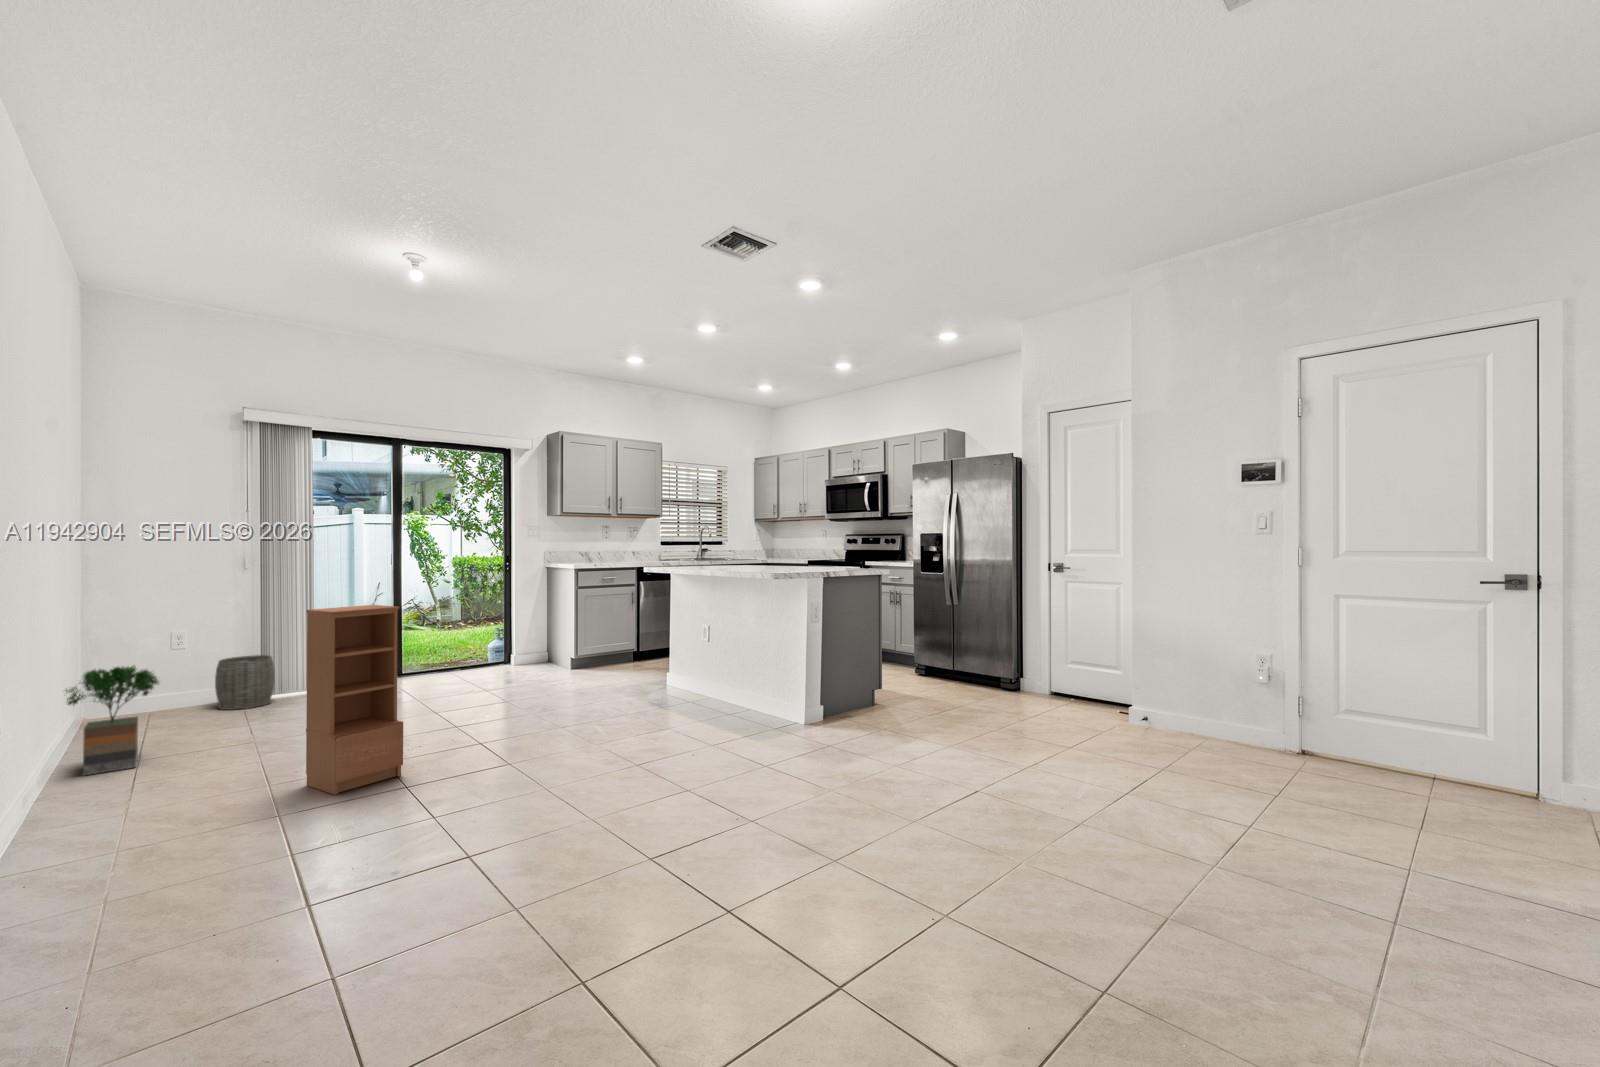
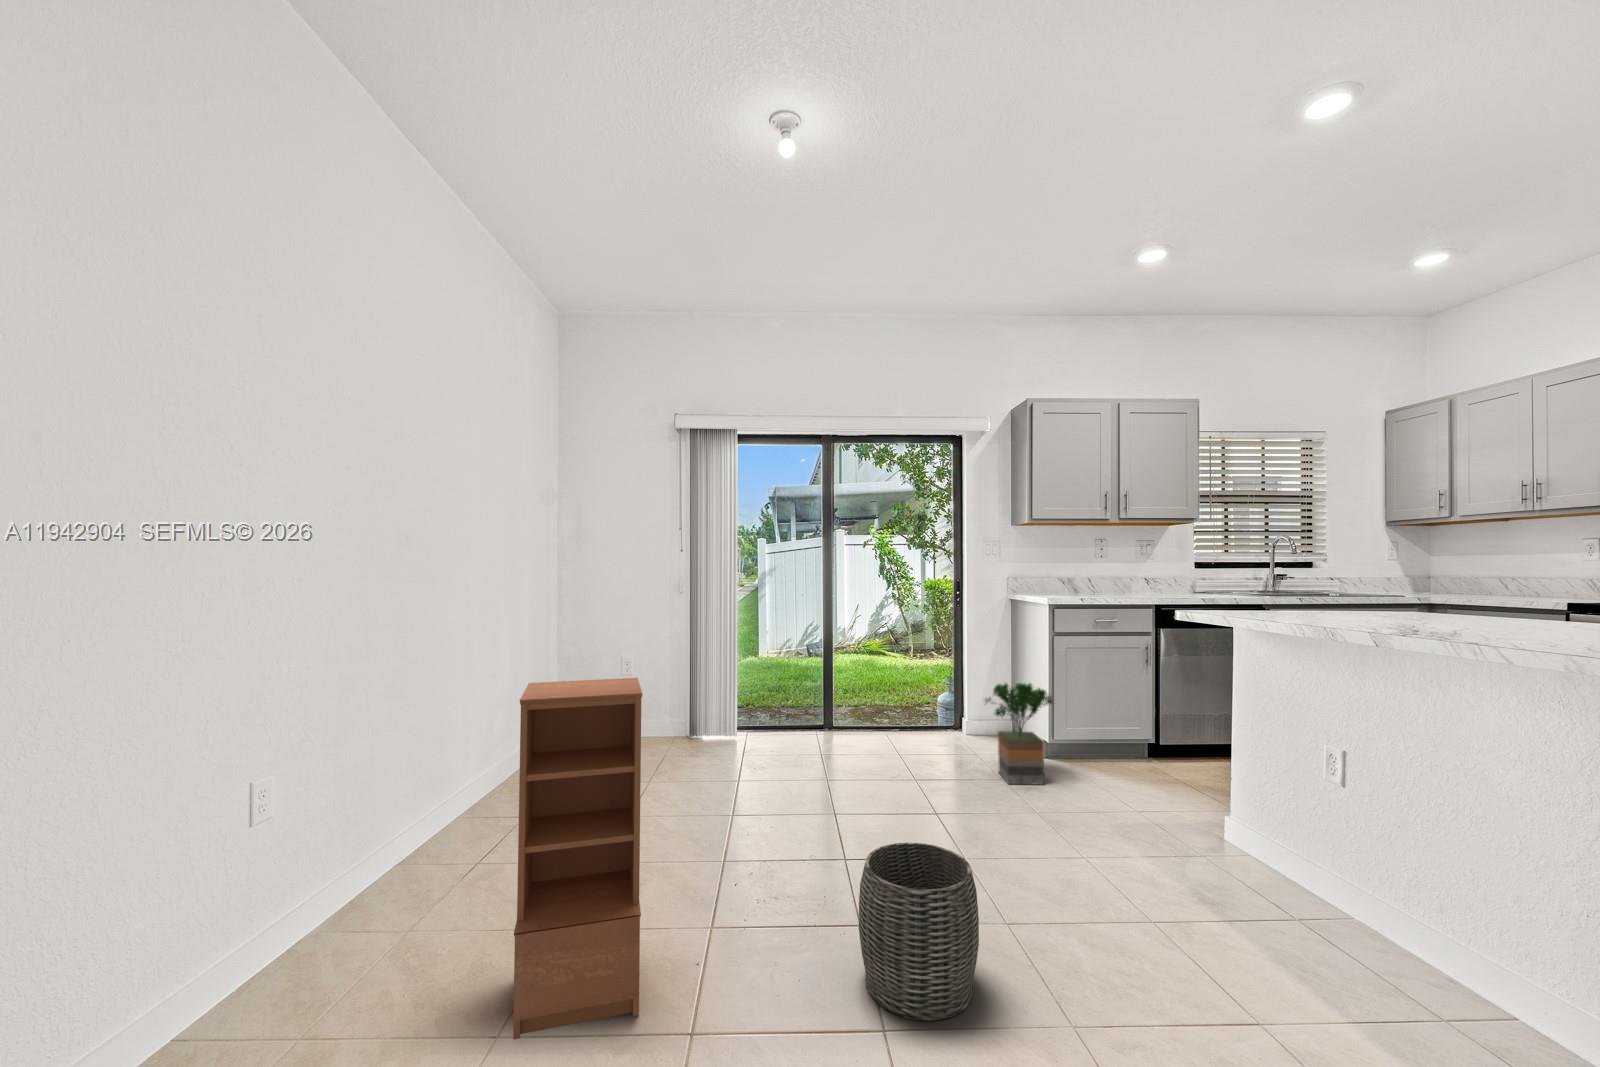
woven basket: present [215,655,275,710] -> present [859,843,979,1021]
potted tree: present [65,666,159,775] -> present [985,683,1053,785]

